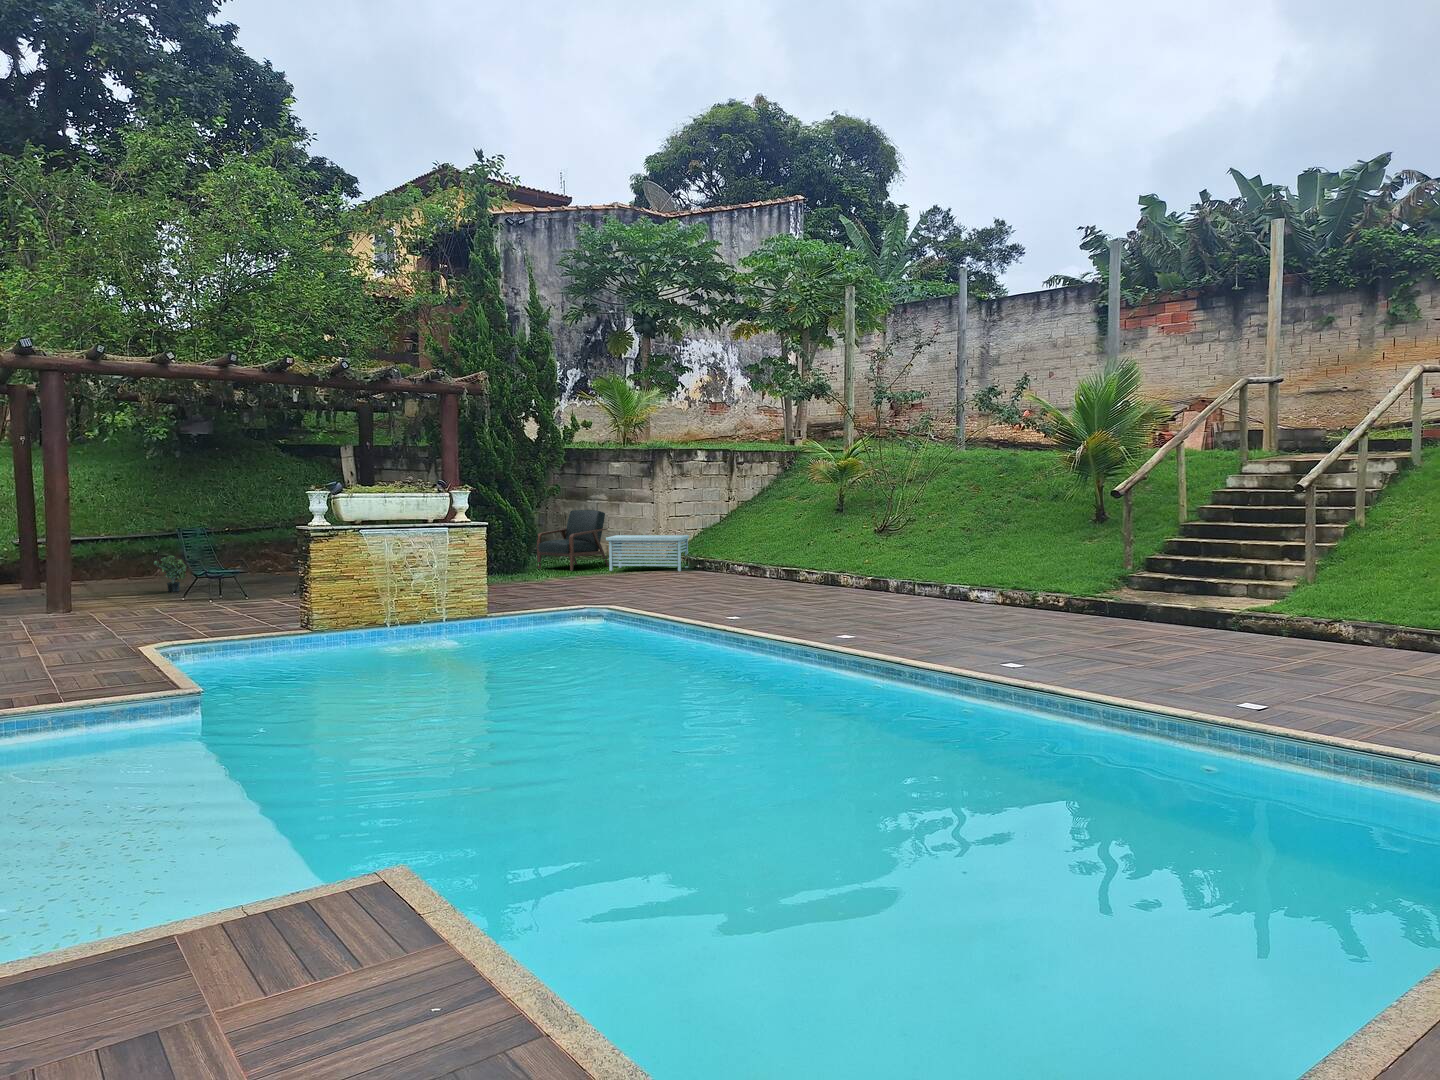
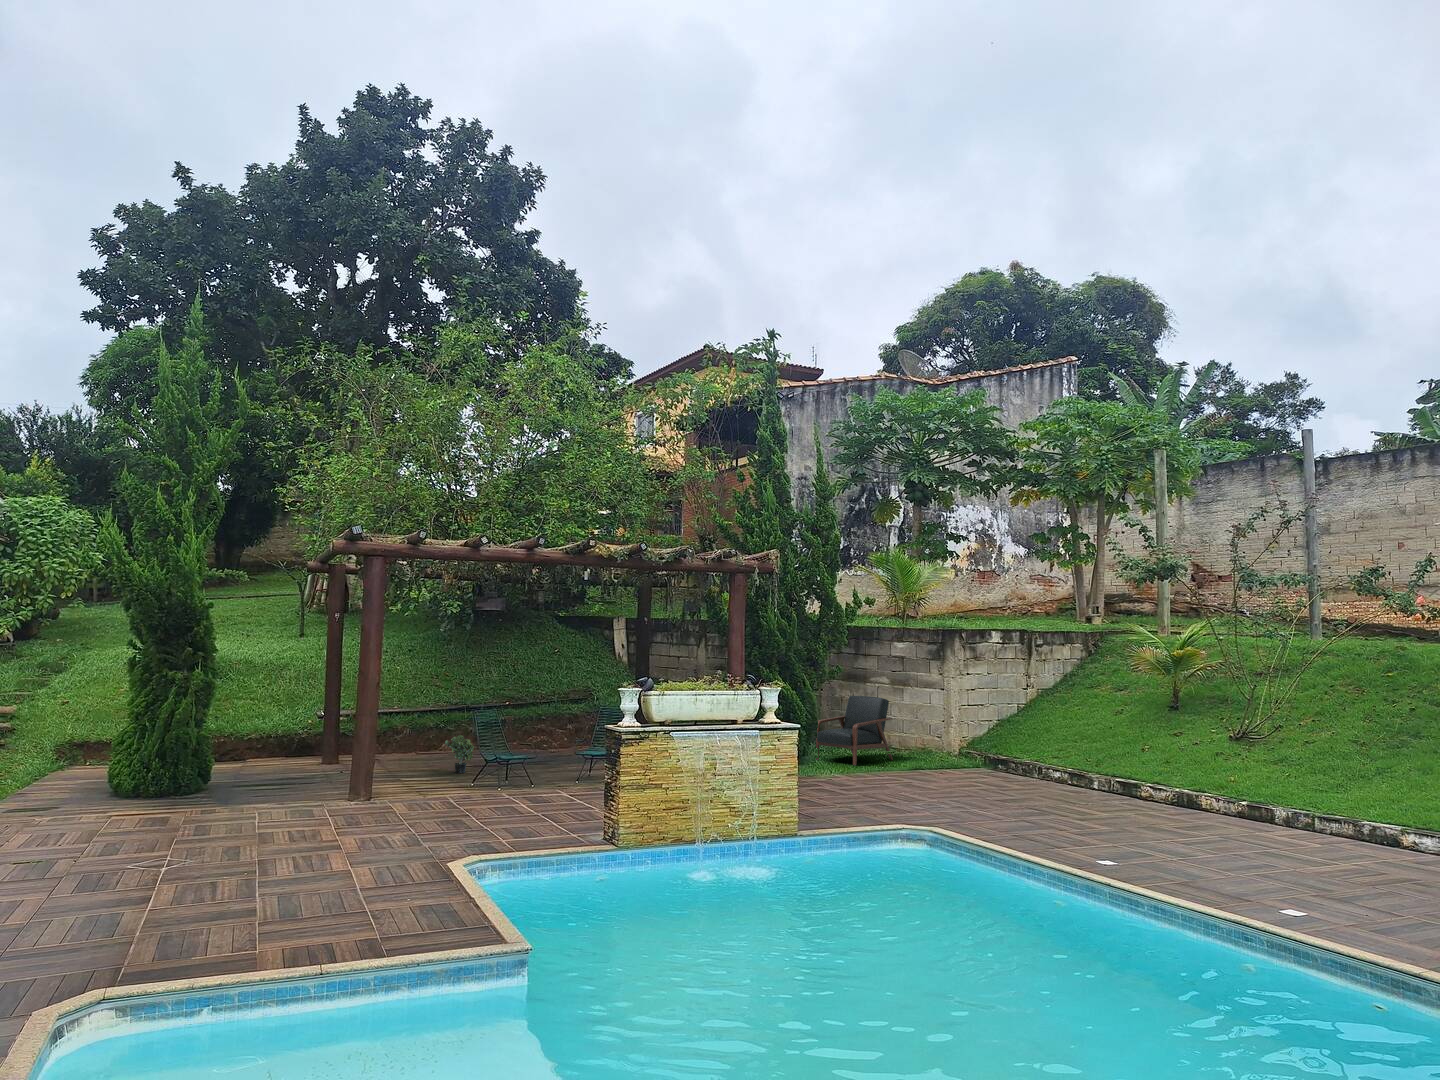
storage bench: present [606,535,689,571] -> none [895,727,988,774]

